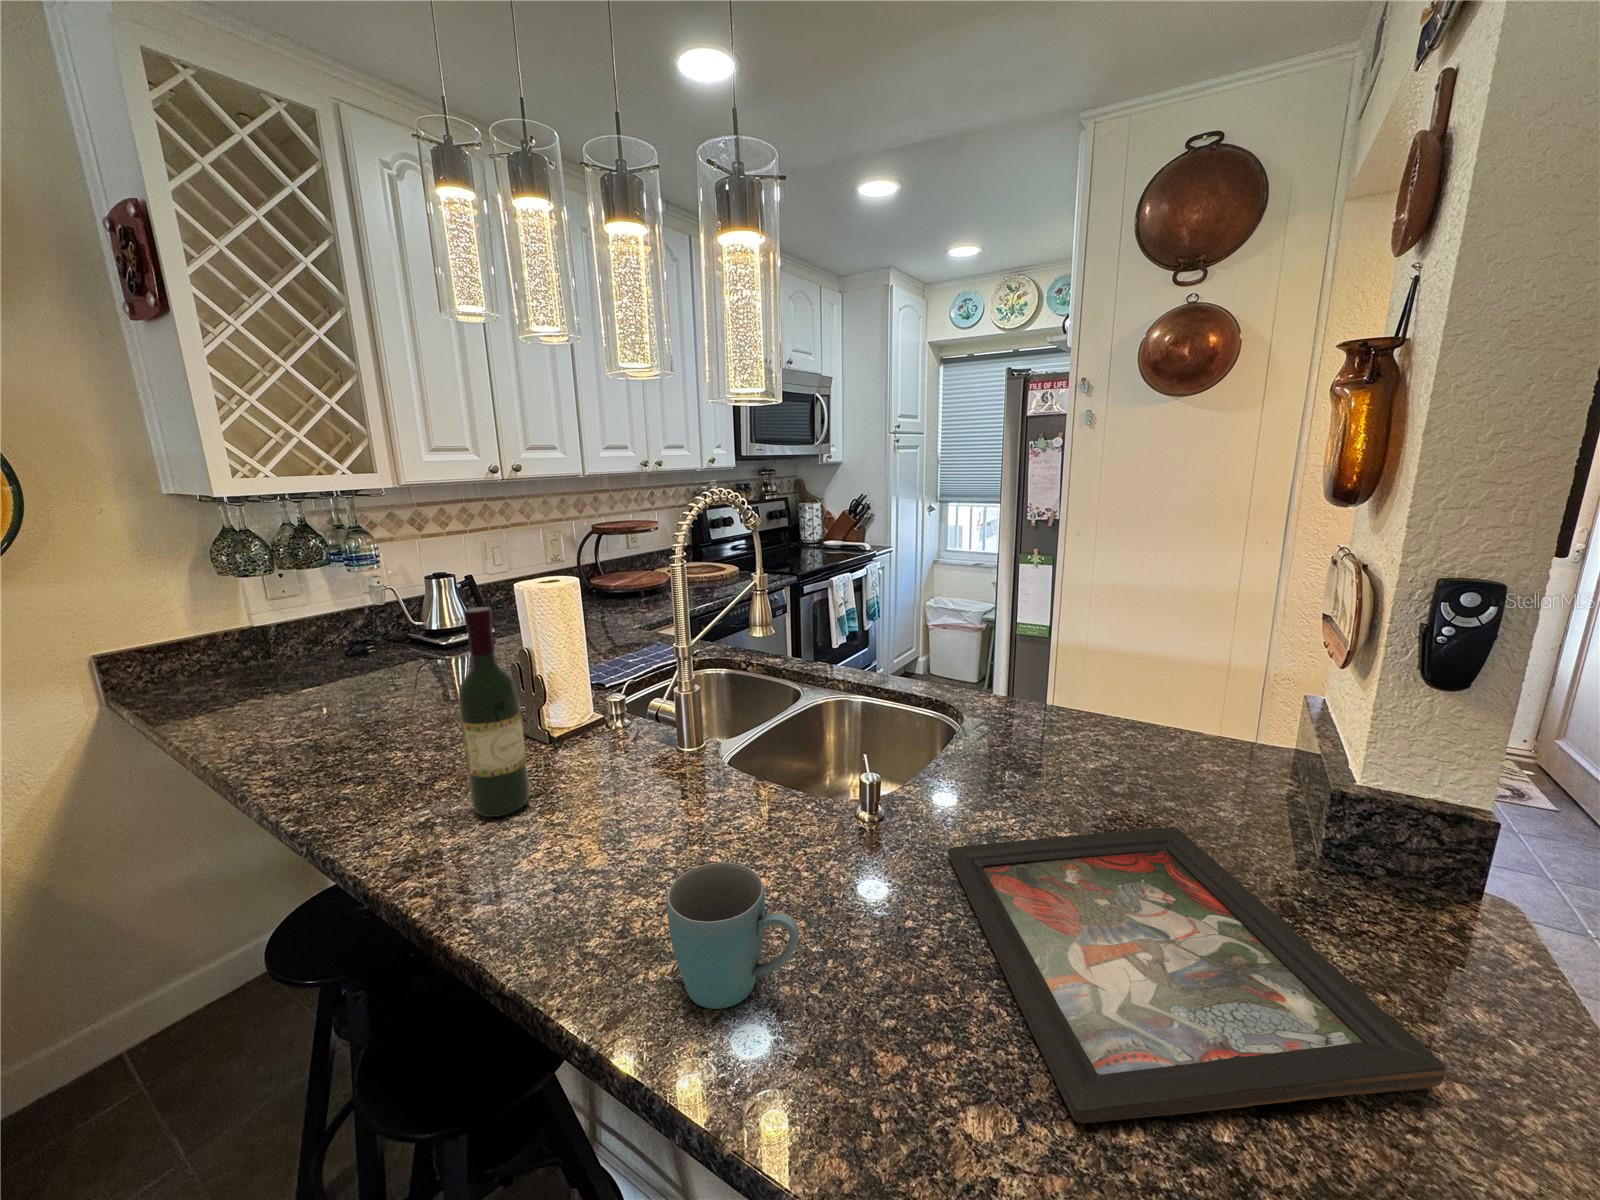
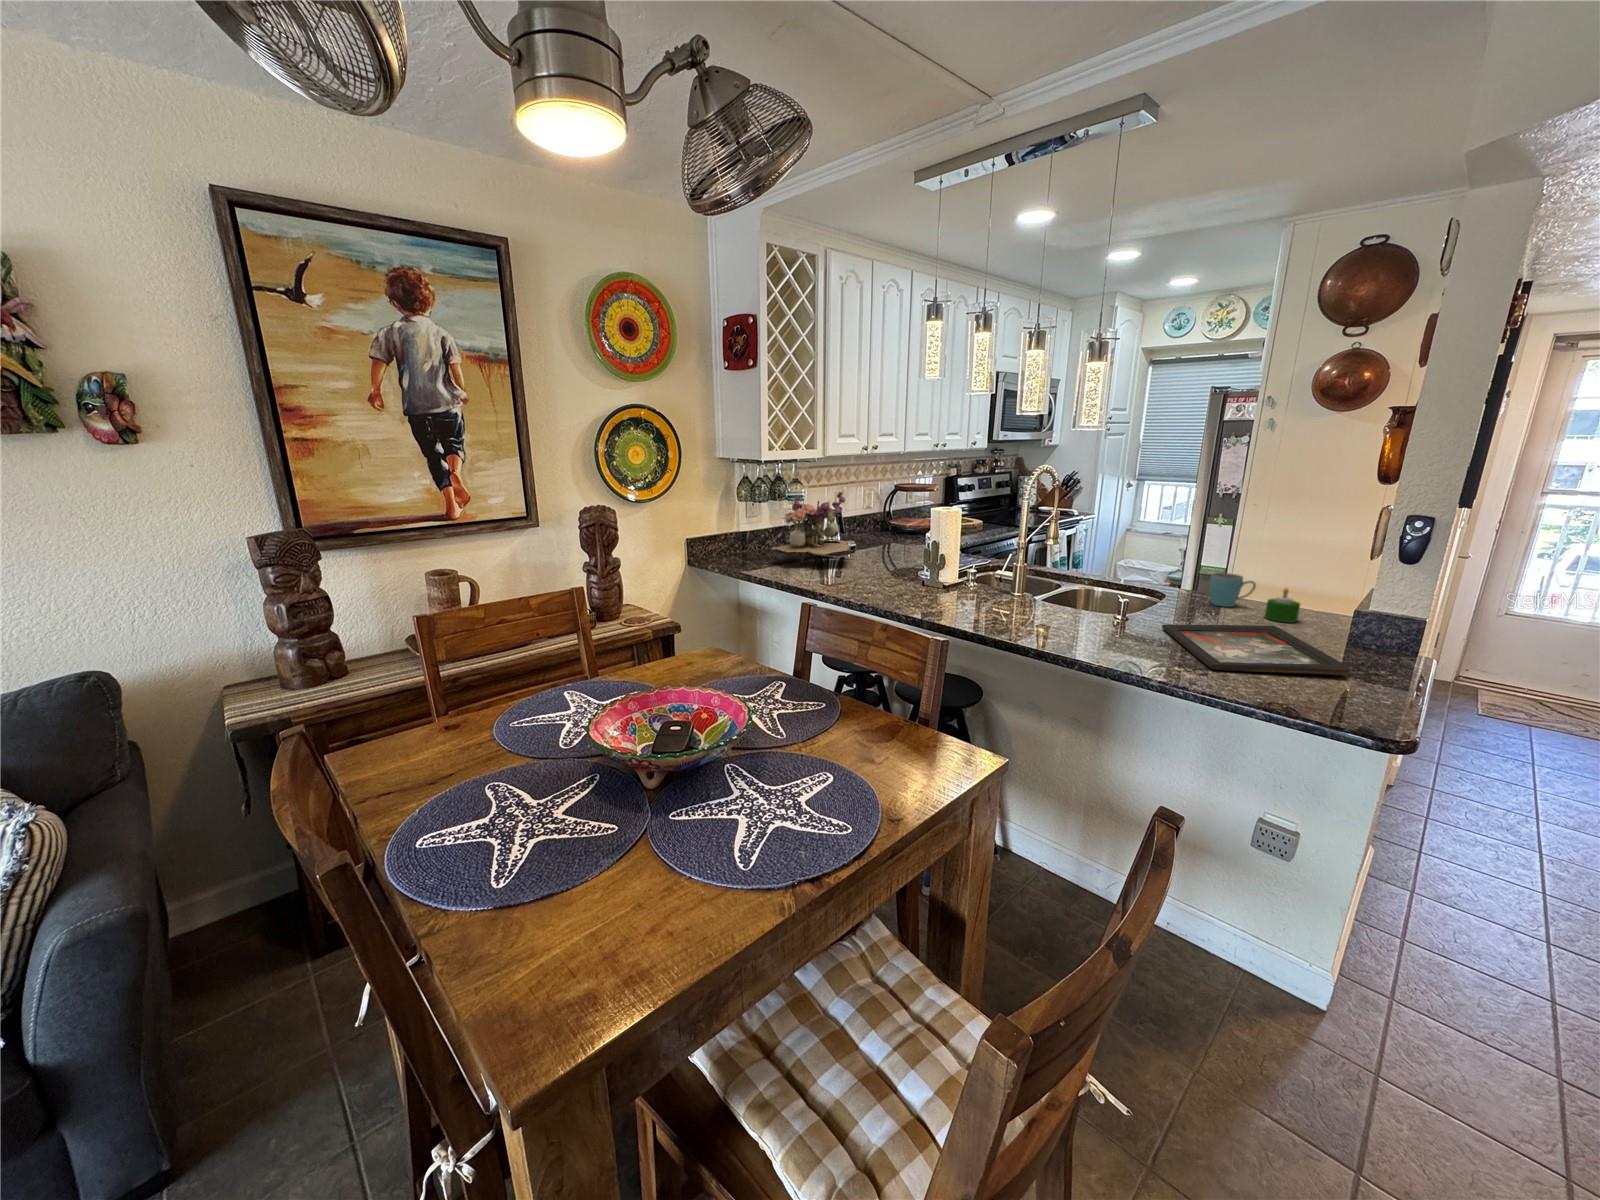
flower arrangement: none [239,544,447,689] -> present [772,490,855,561]
wine bottle: present [458,607,530,817] -> none [934,514,960,604]
candle: none [1138,714,1201,787] -> present [1265,588,1300,623]
mug: present [667,862,799,1009] -> present [1210,573,1256,607]

